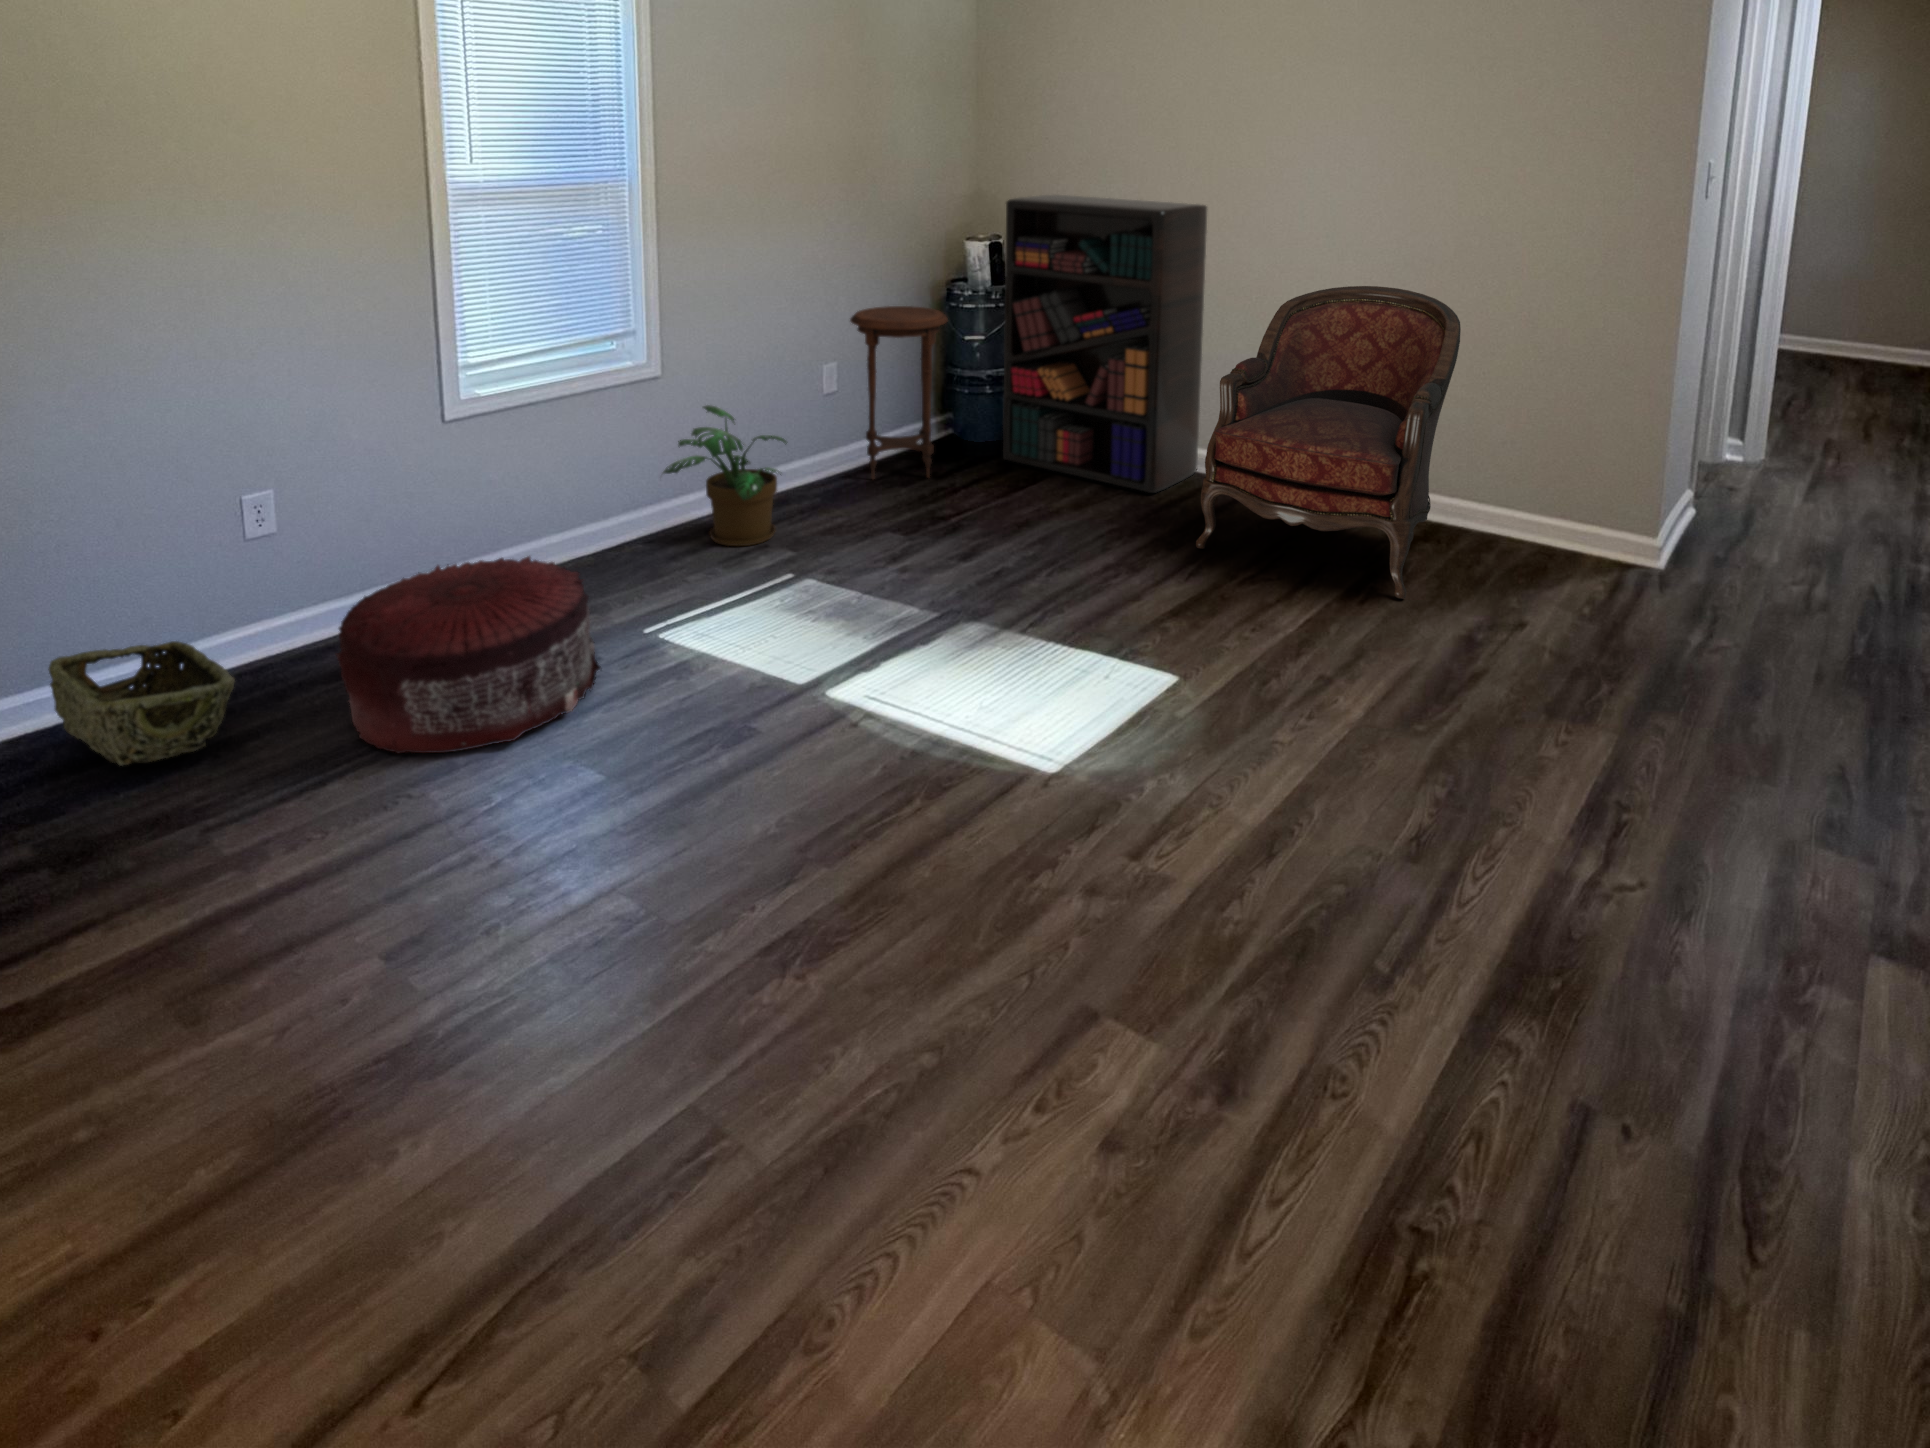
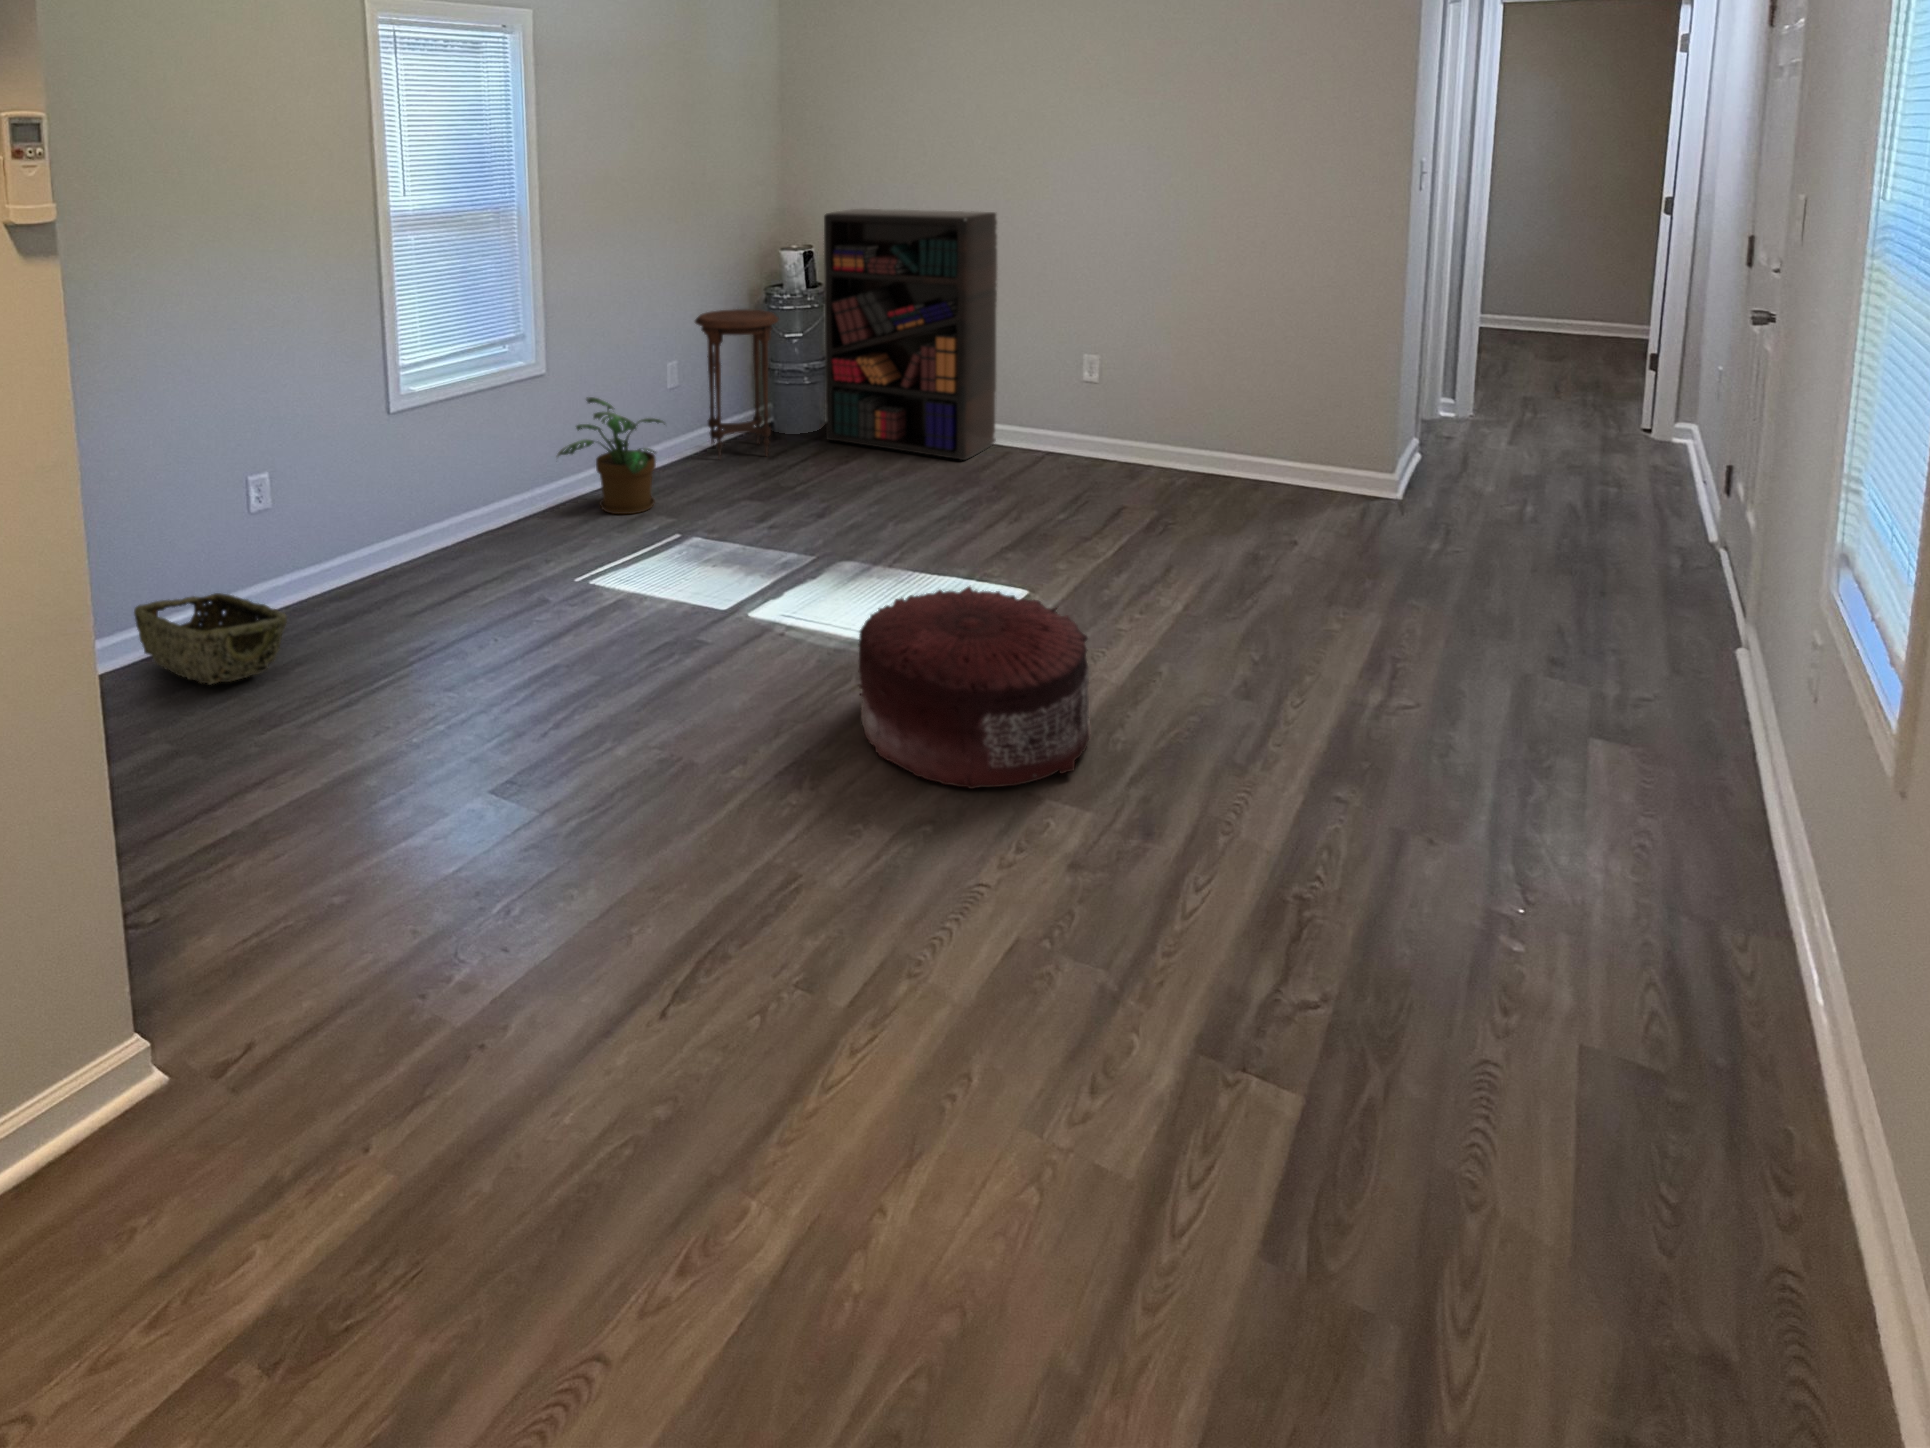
armchair: present [1196,286,1461,599] -> none [1013,275,1225,528]
pouf: present [336,556,601,753] -> present [858,586,1091,789]

